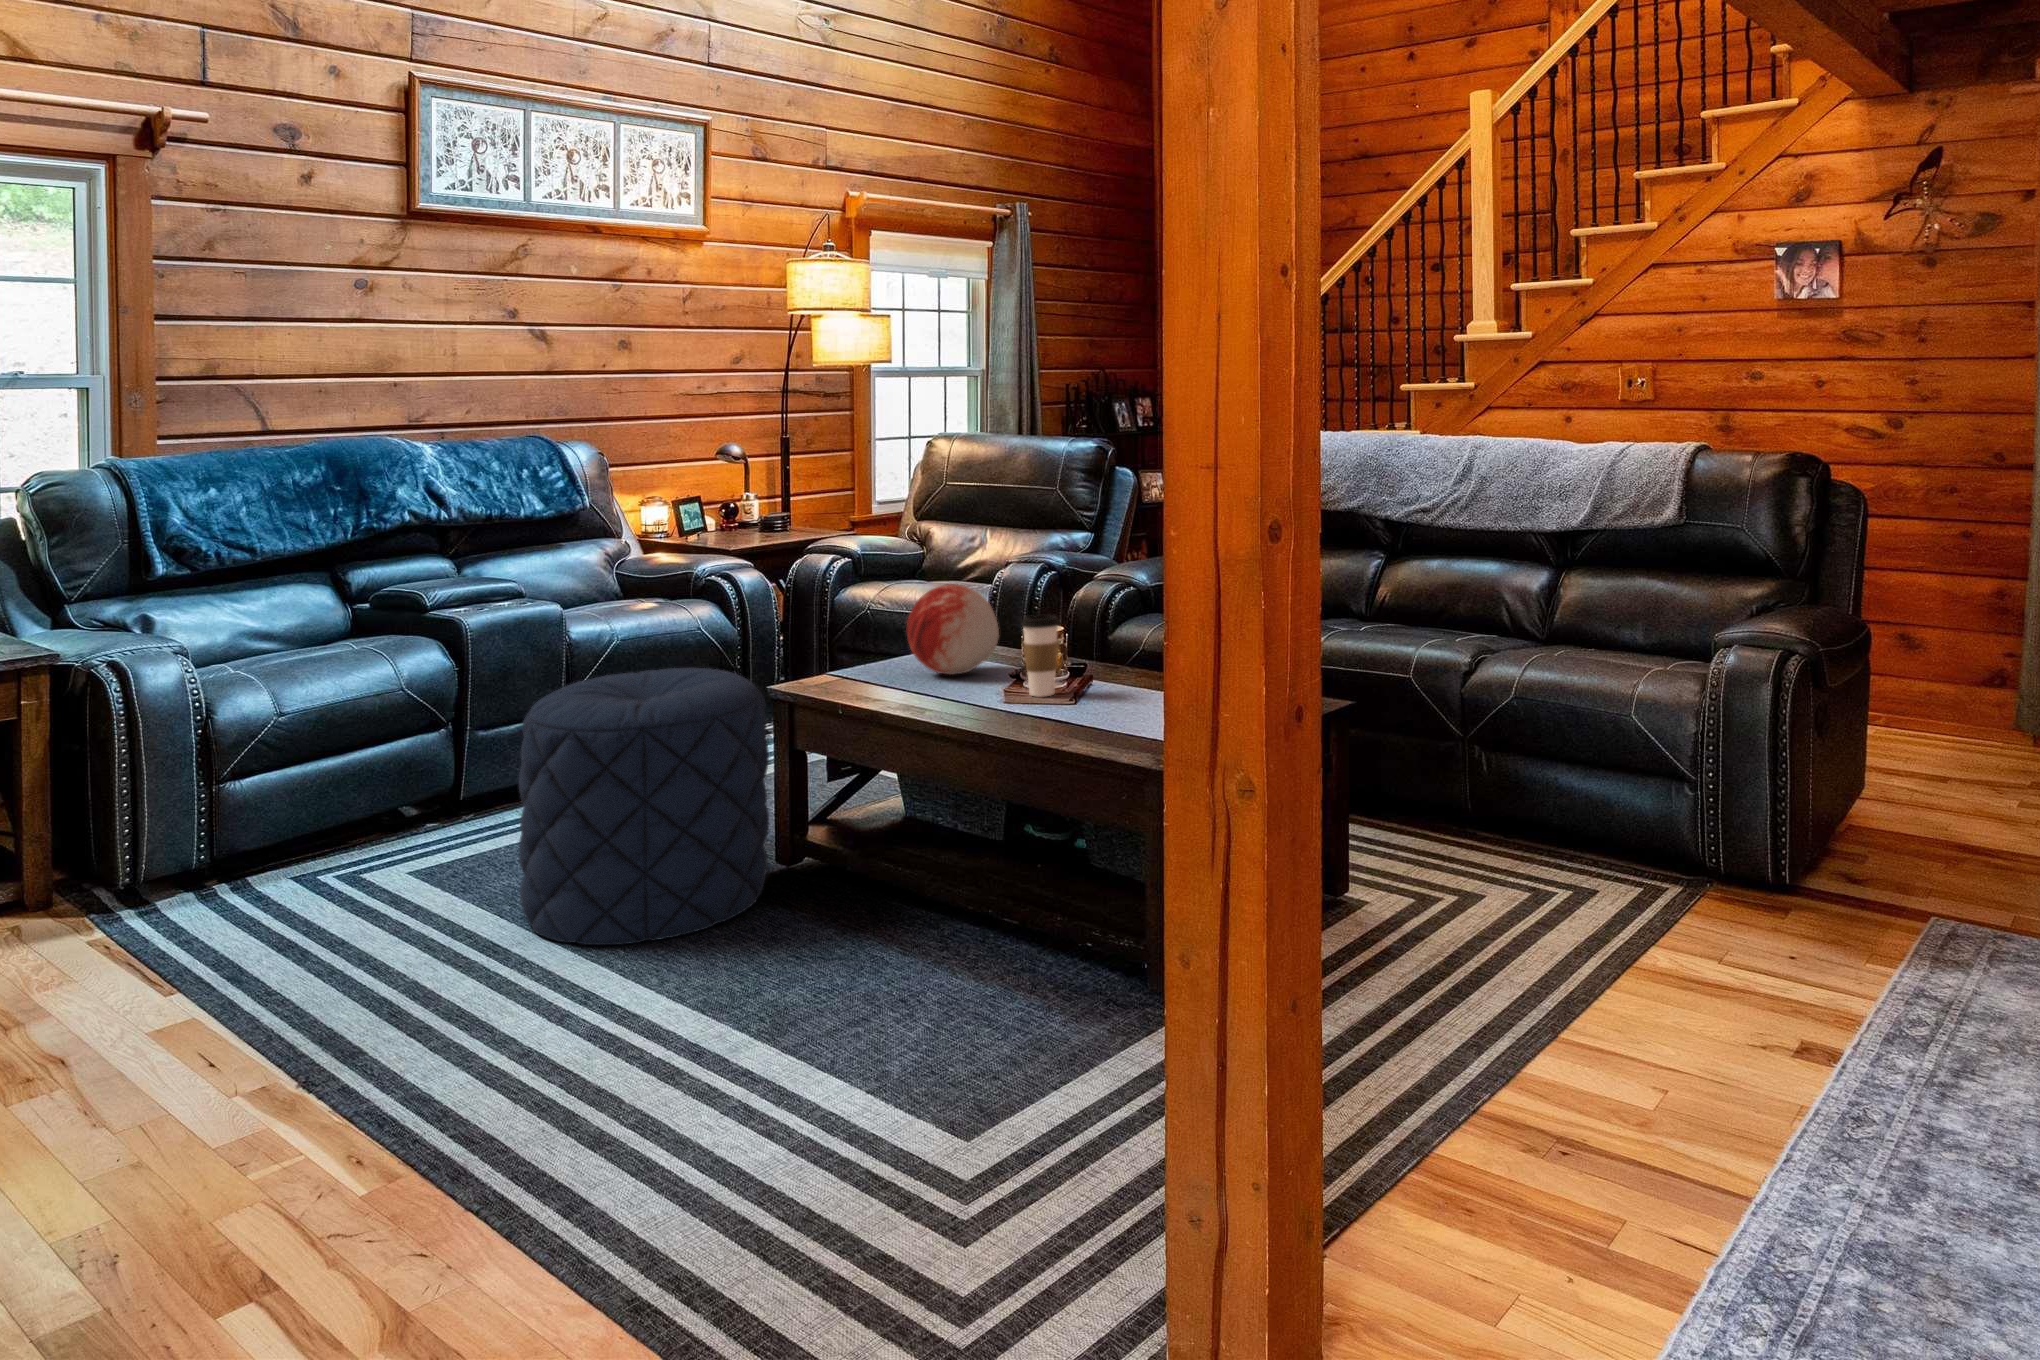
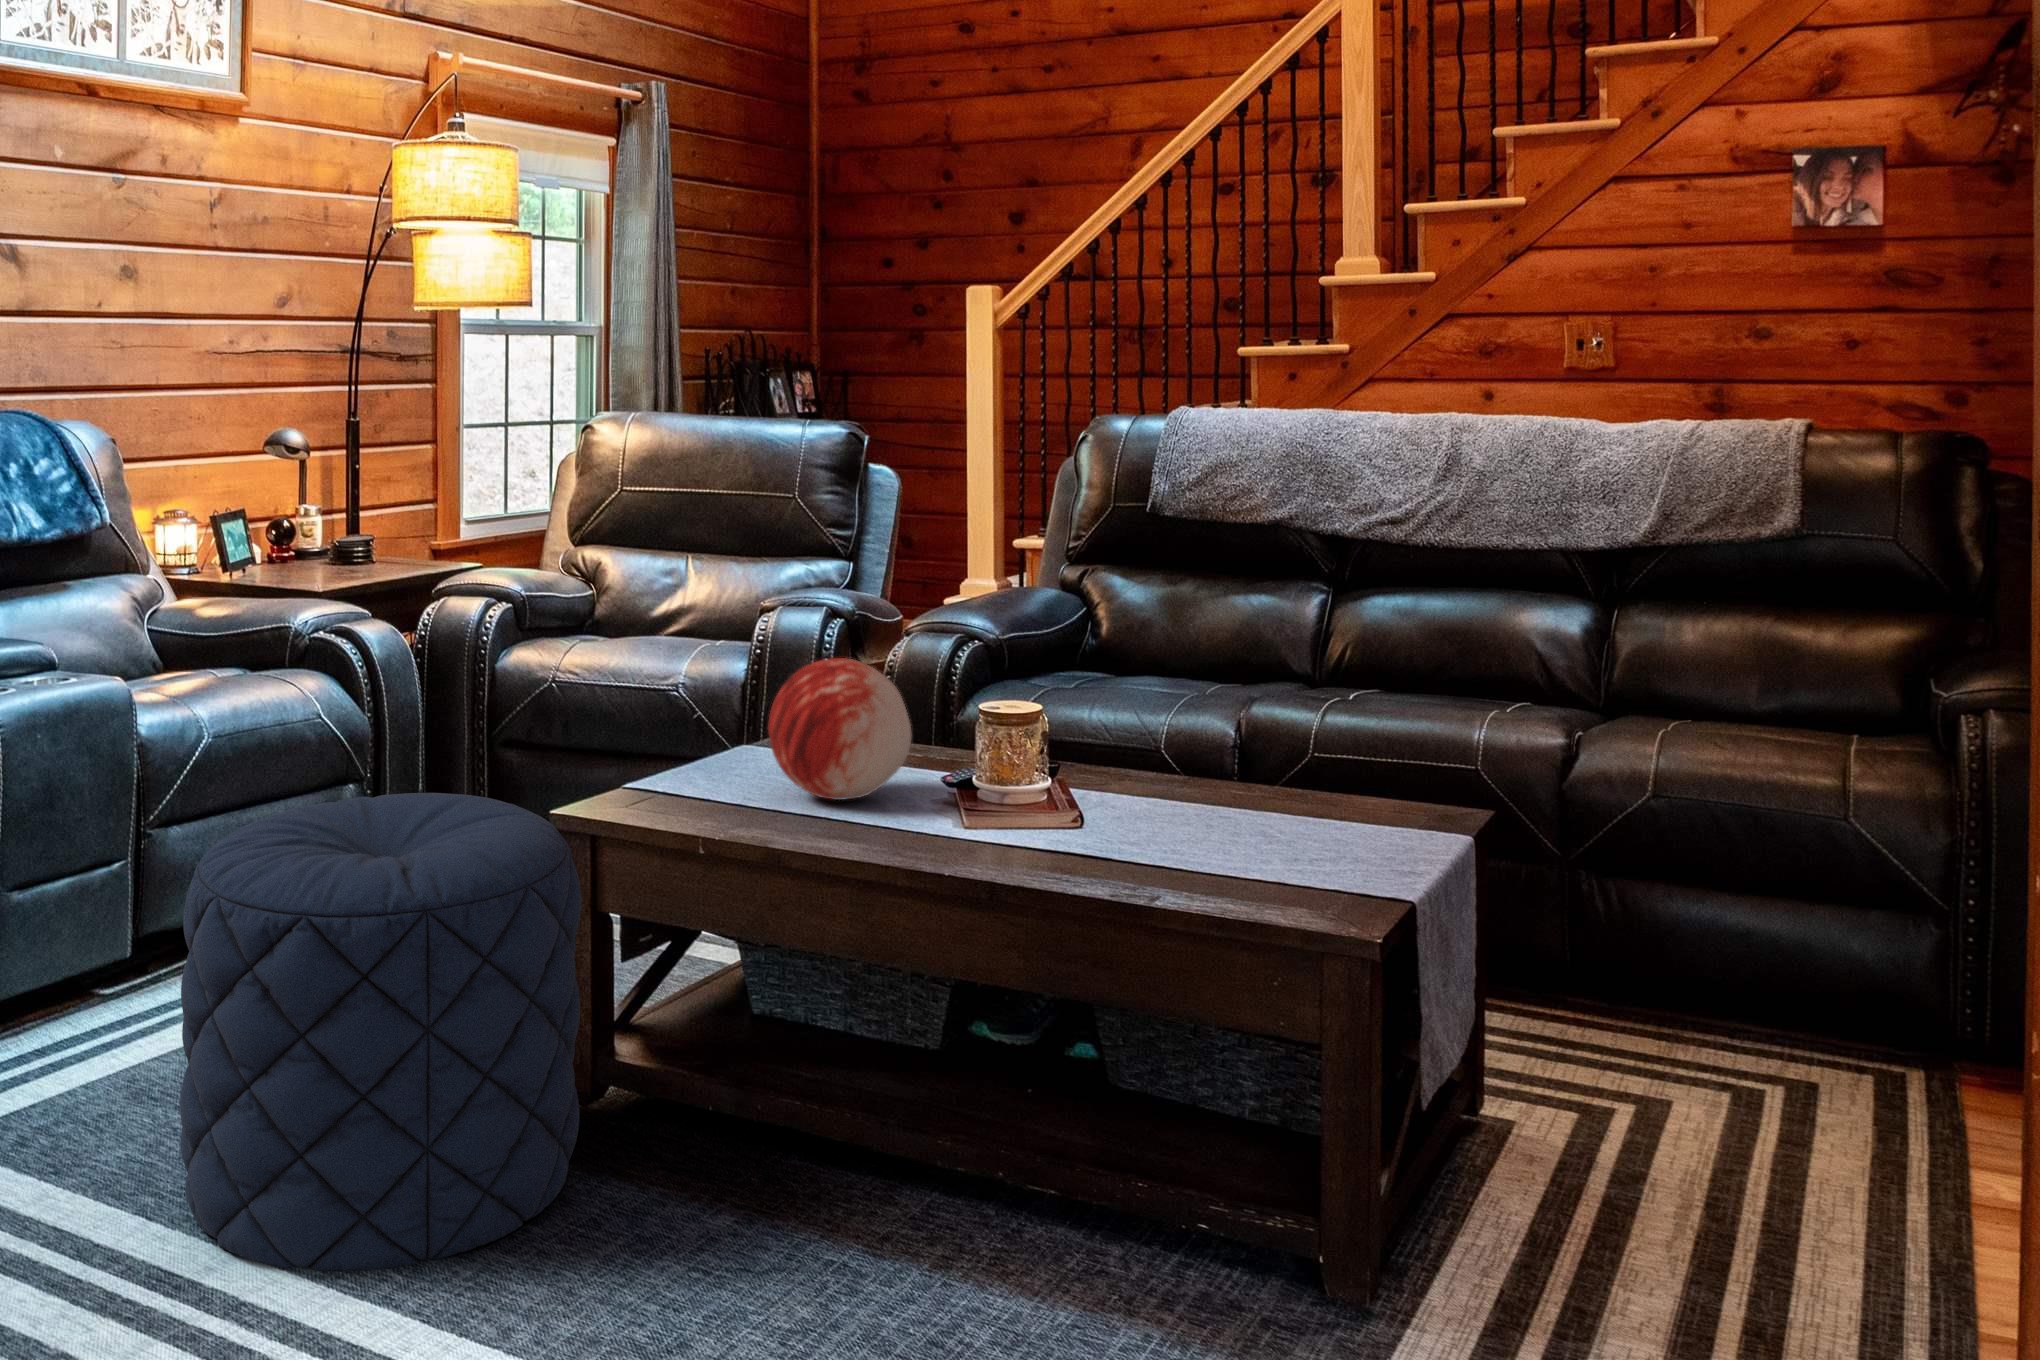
coffee cup: present [1021,615,1060,697] -> none [995,712,1057,842]

